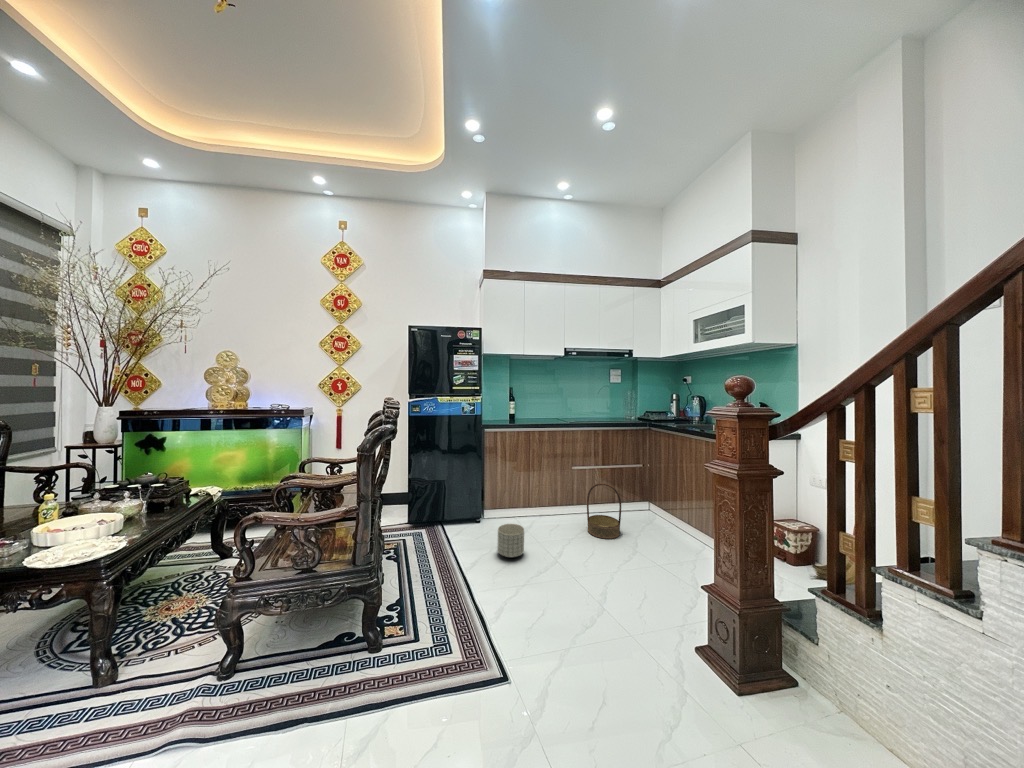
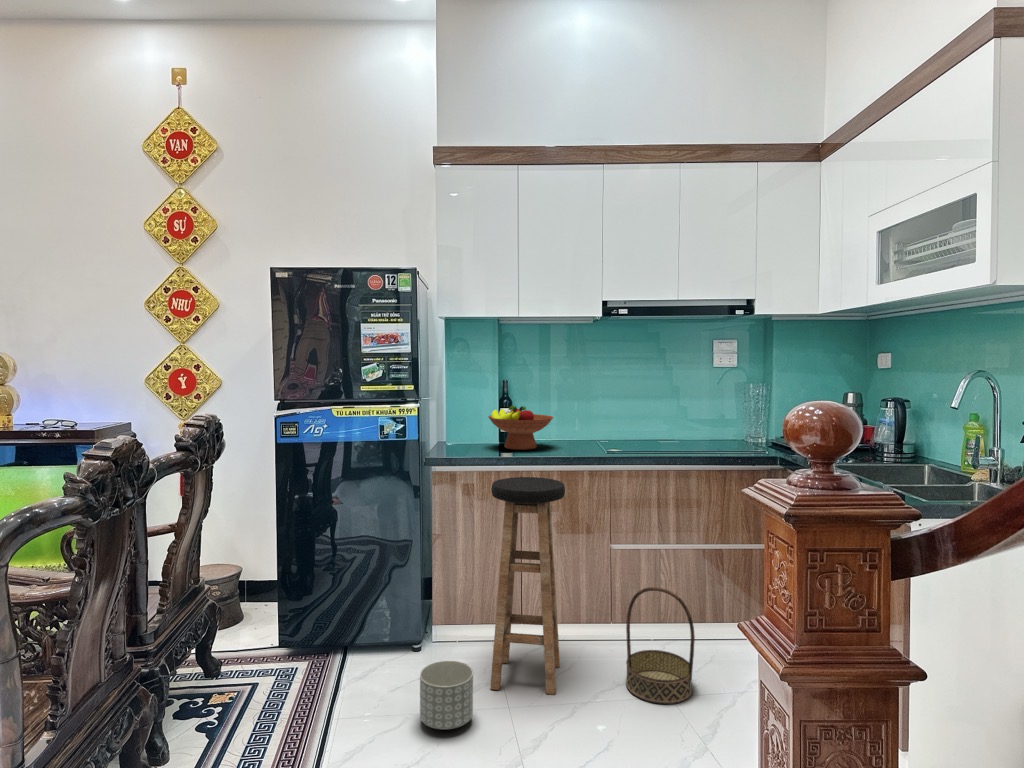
fruit bowl: none [509,399,542,421] -> present [488,406,553,450]
bar stool: none [523,433,559,539] -> present [490,477,565,695]

